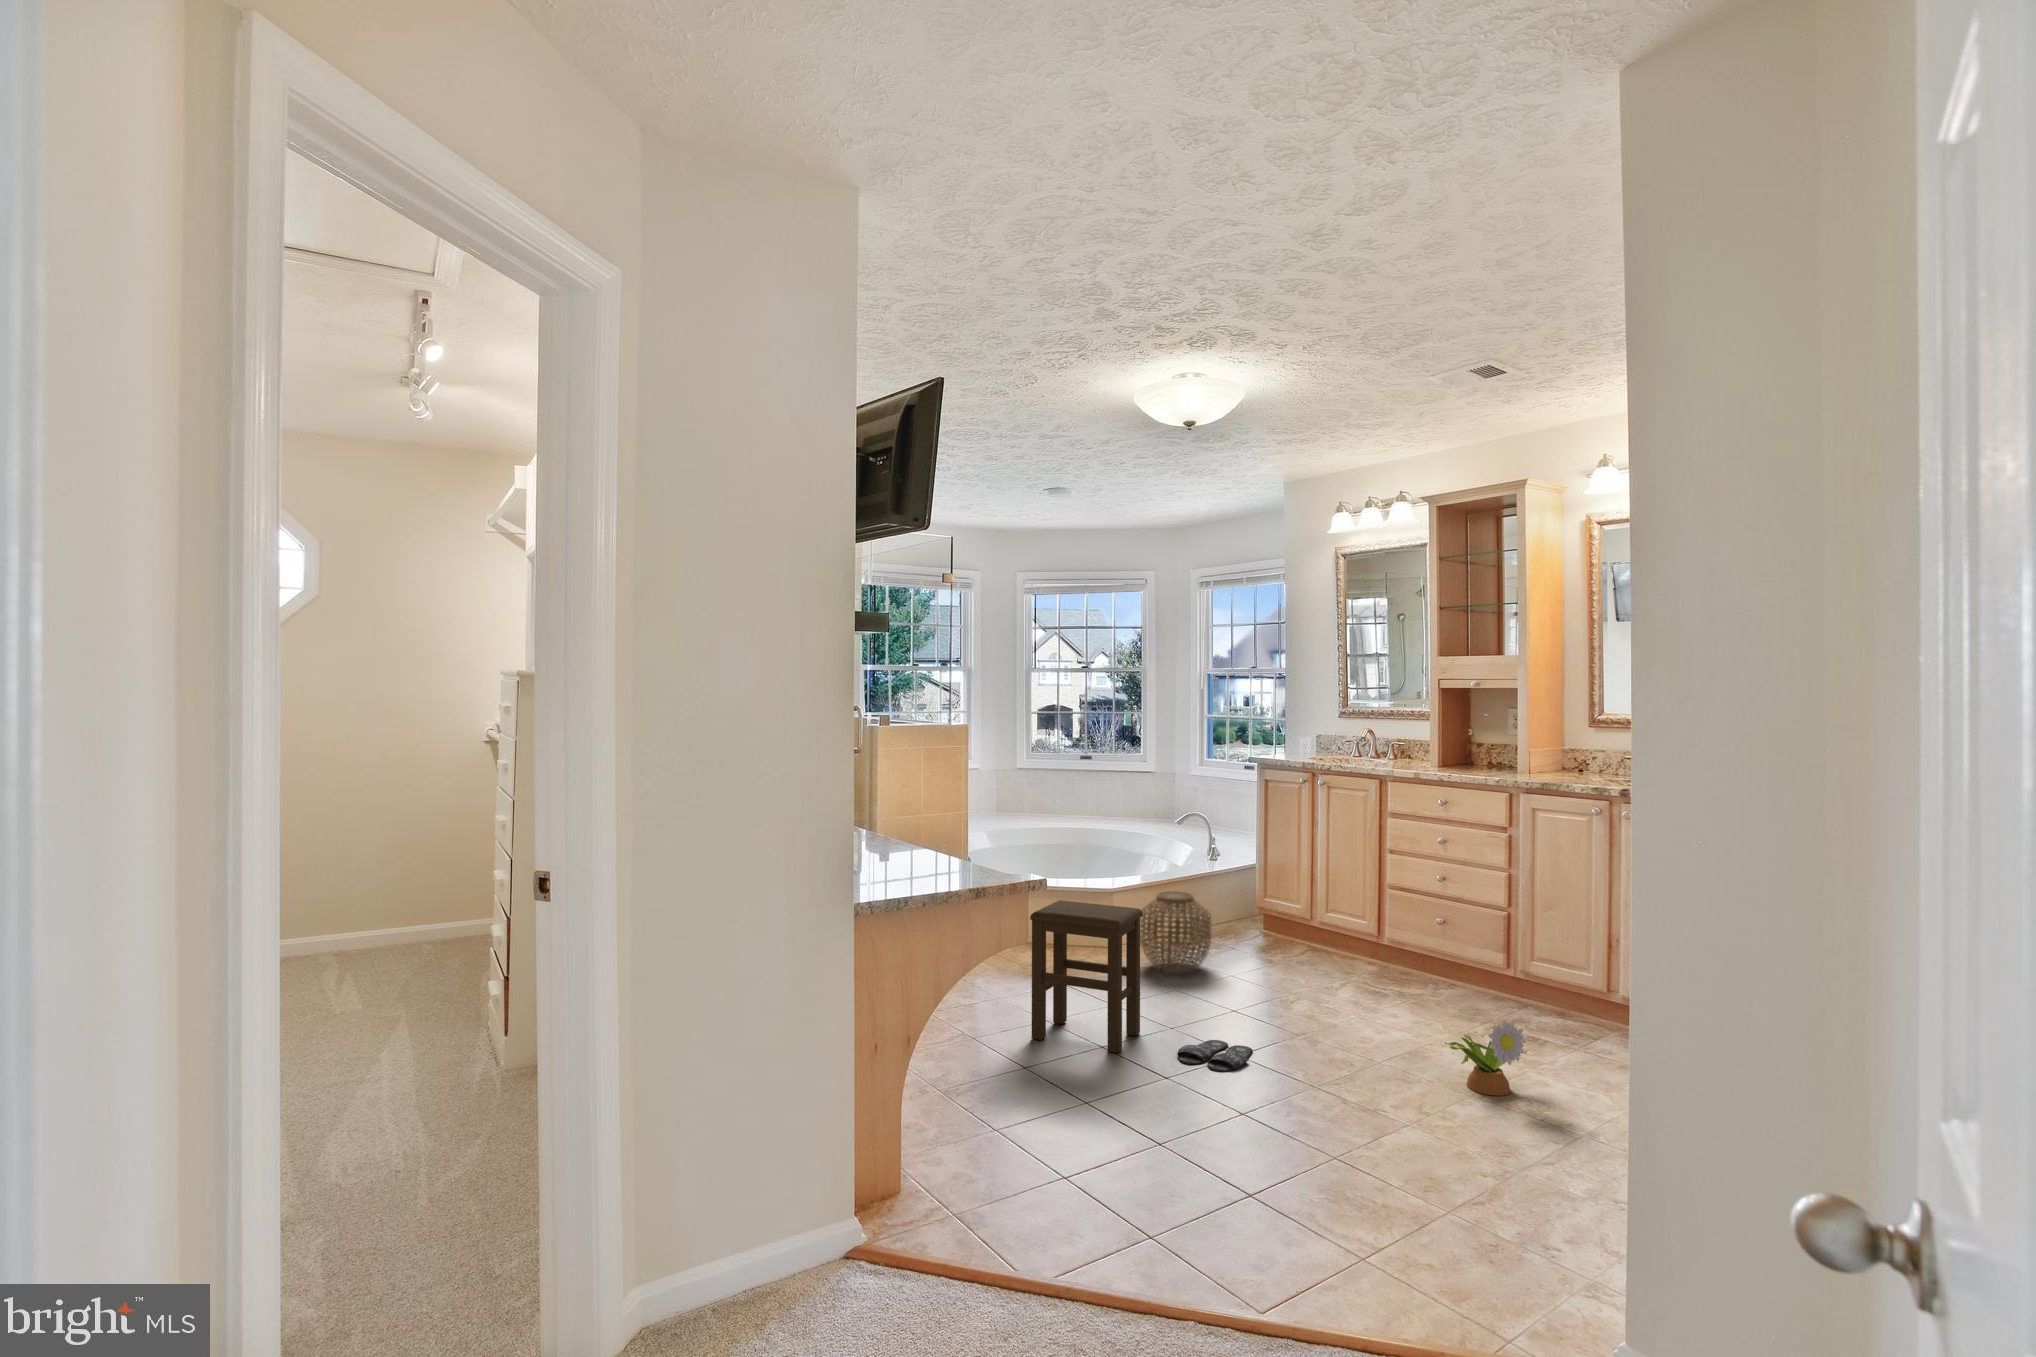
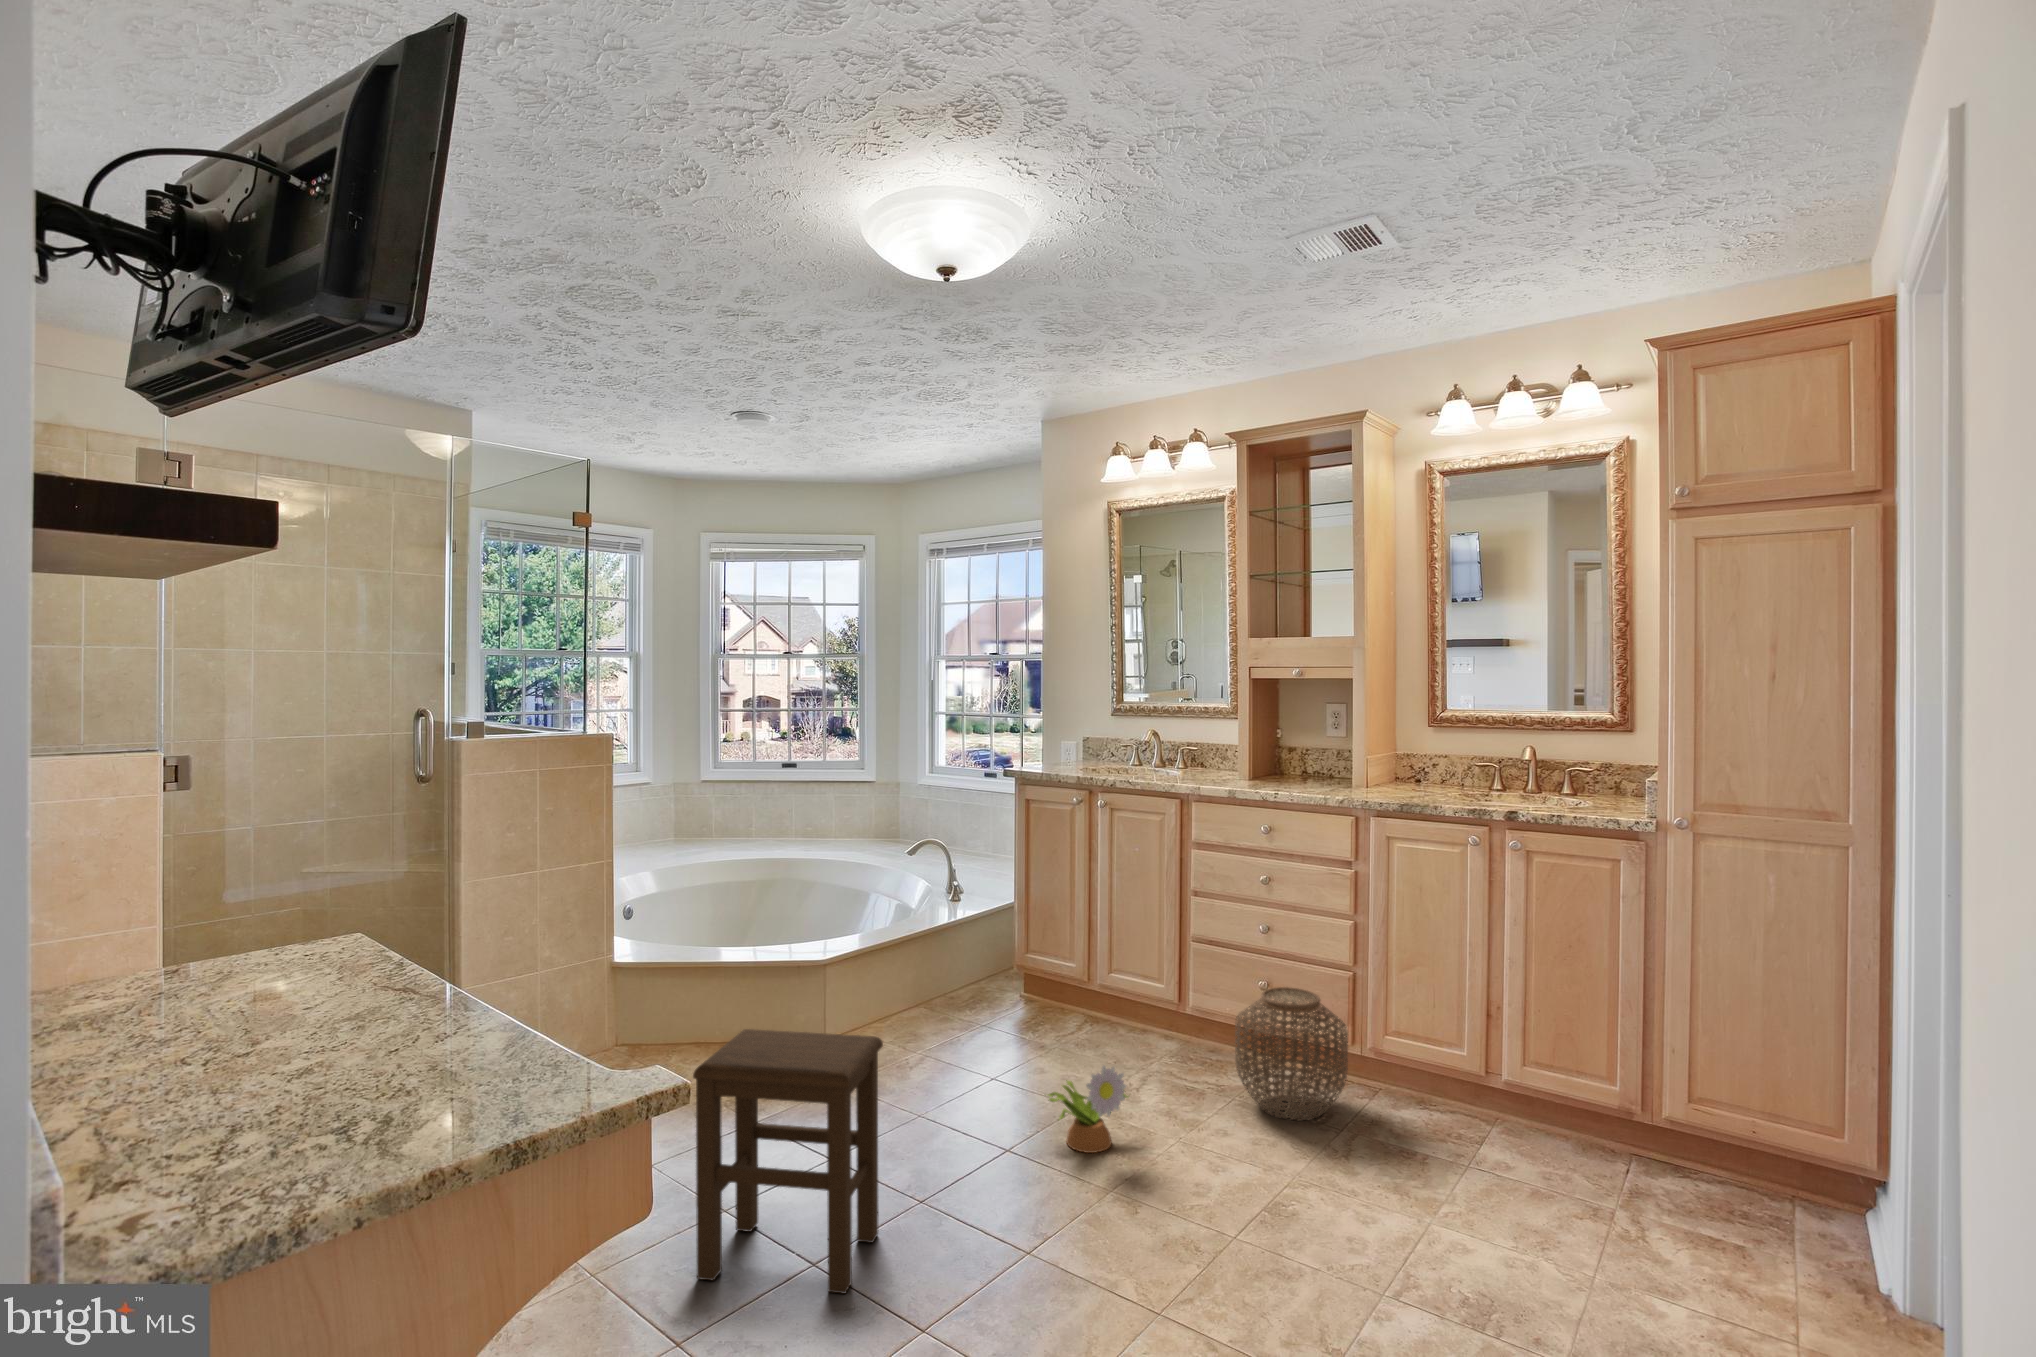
woven basket: present [1140,891,1211,973] -> present [1235,987,1348,1120]
decorative plant: present [1445,1020,1527,1096] -> present [1048,1066,1129,1153]
slippers: present [1177,1040,1252,1072] -> none [943,1233,1057,1314]

